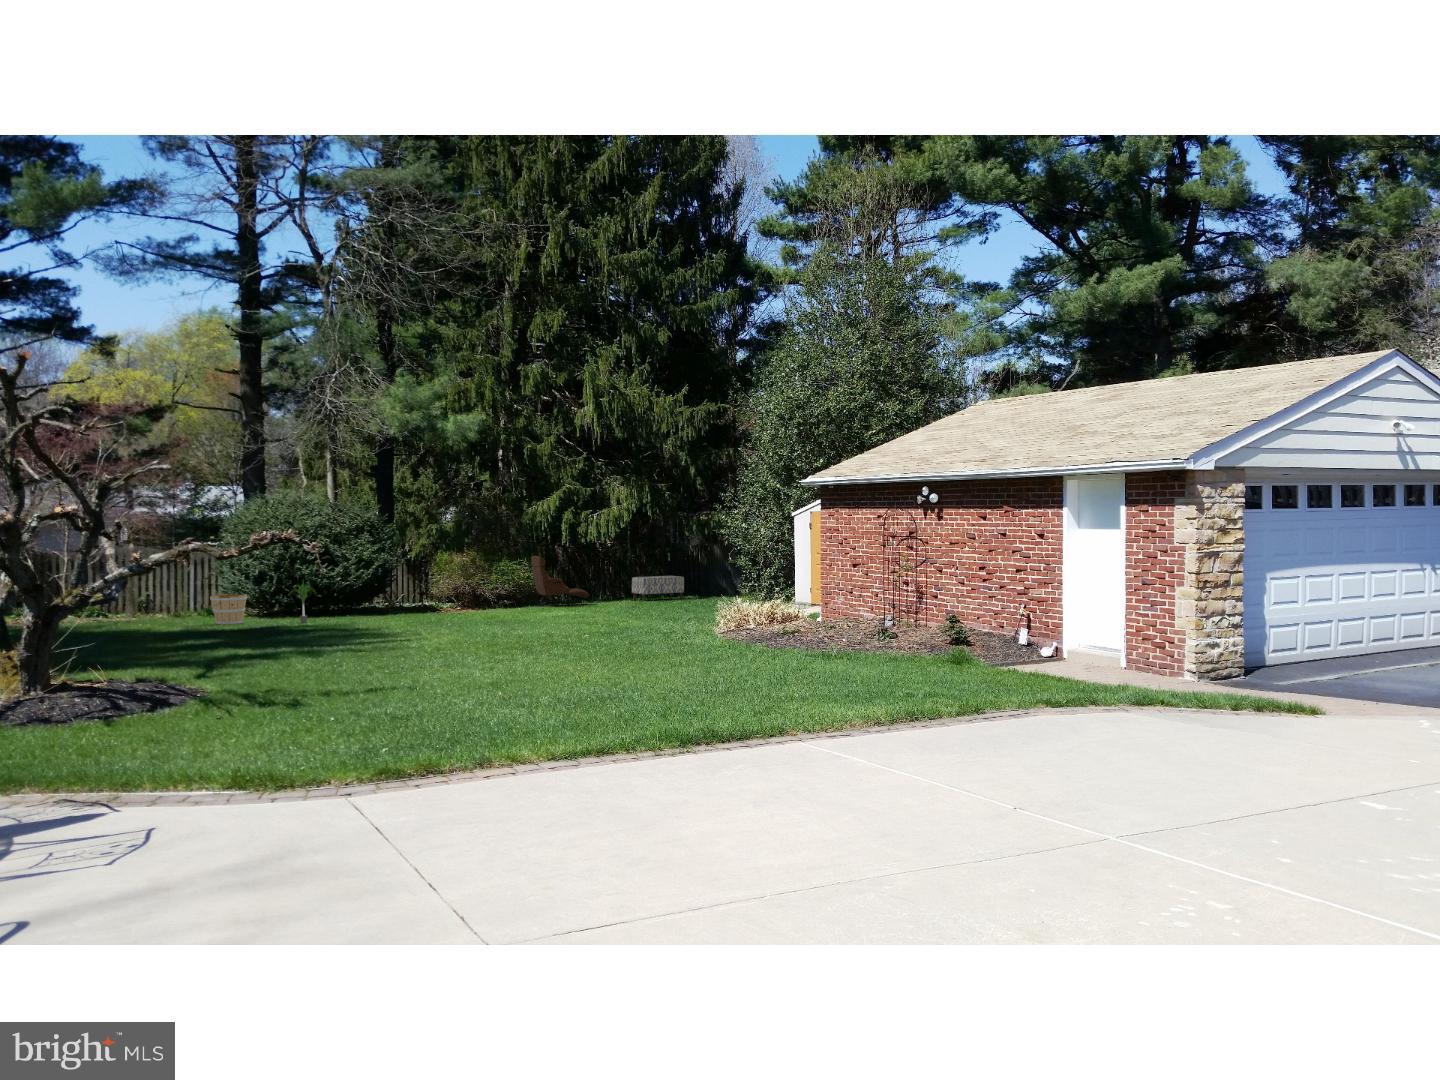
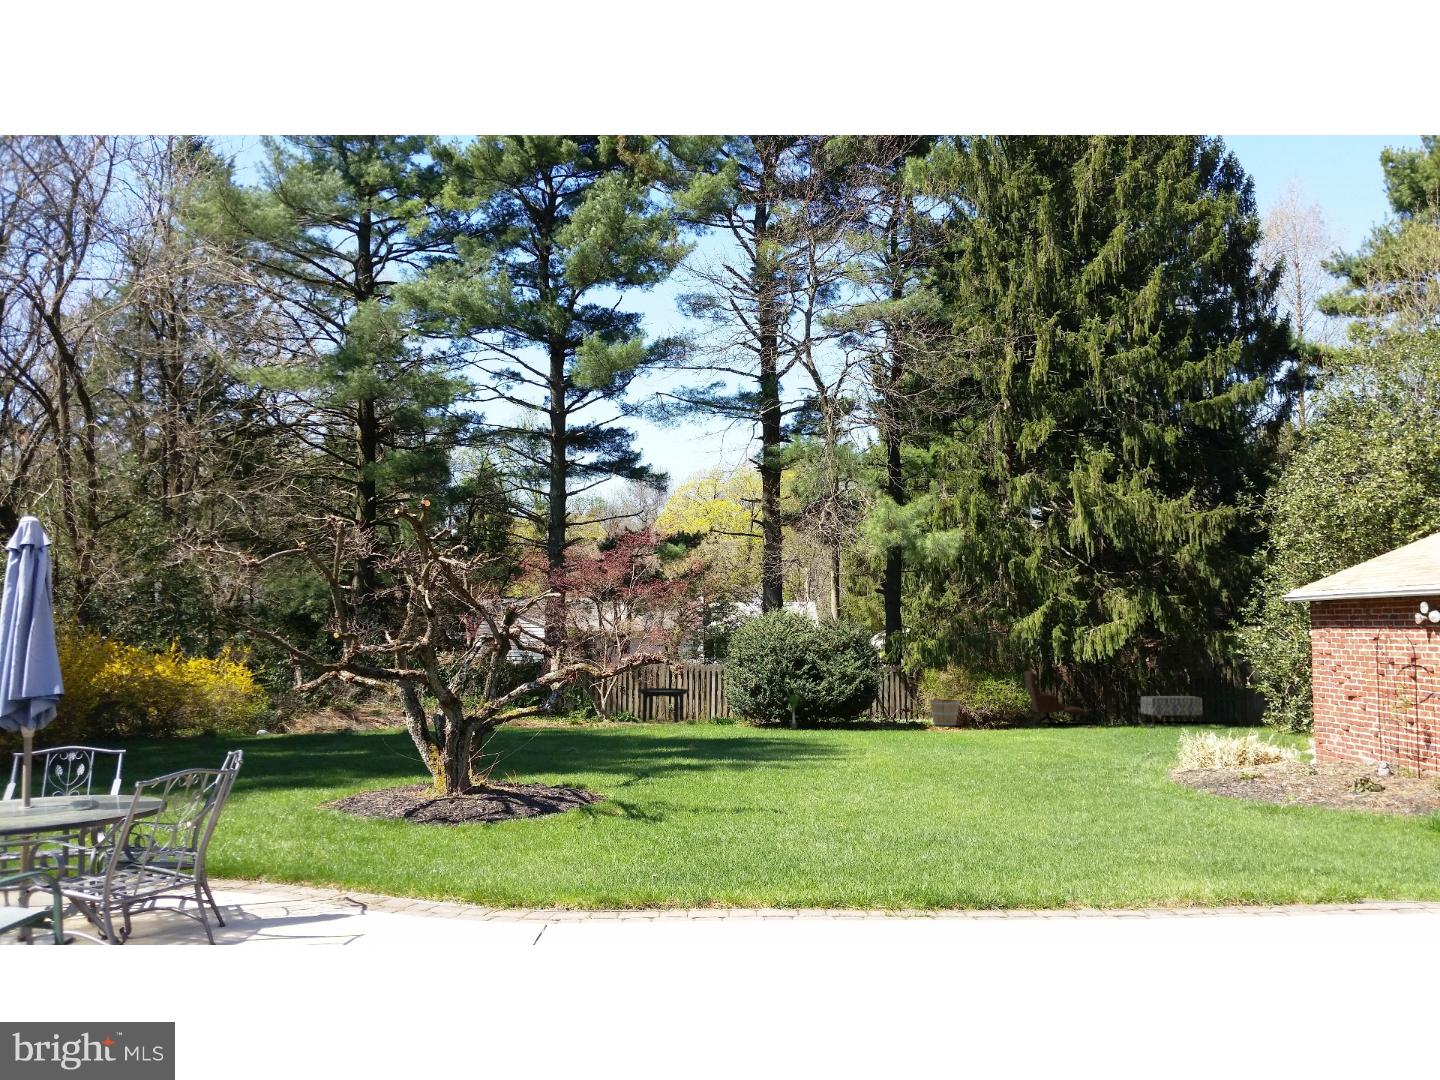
round table: none [99,584,168,624] -> present [638,688,689,722]
wooden bucket: present [210,594,248,625] -> present [930,699,960,726]

